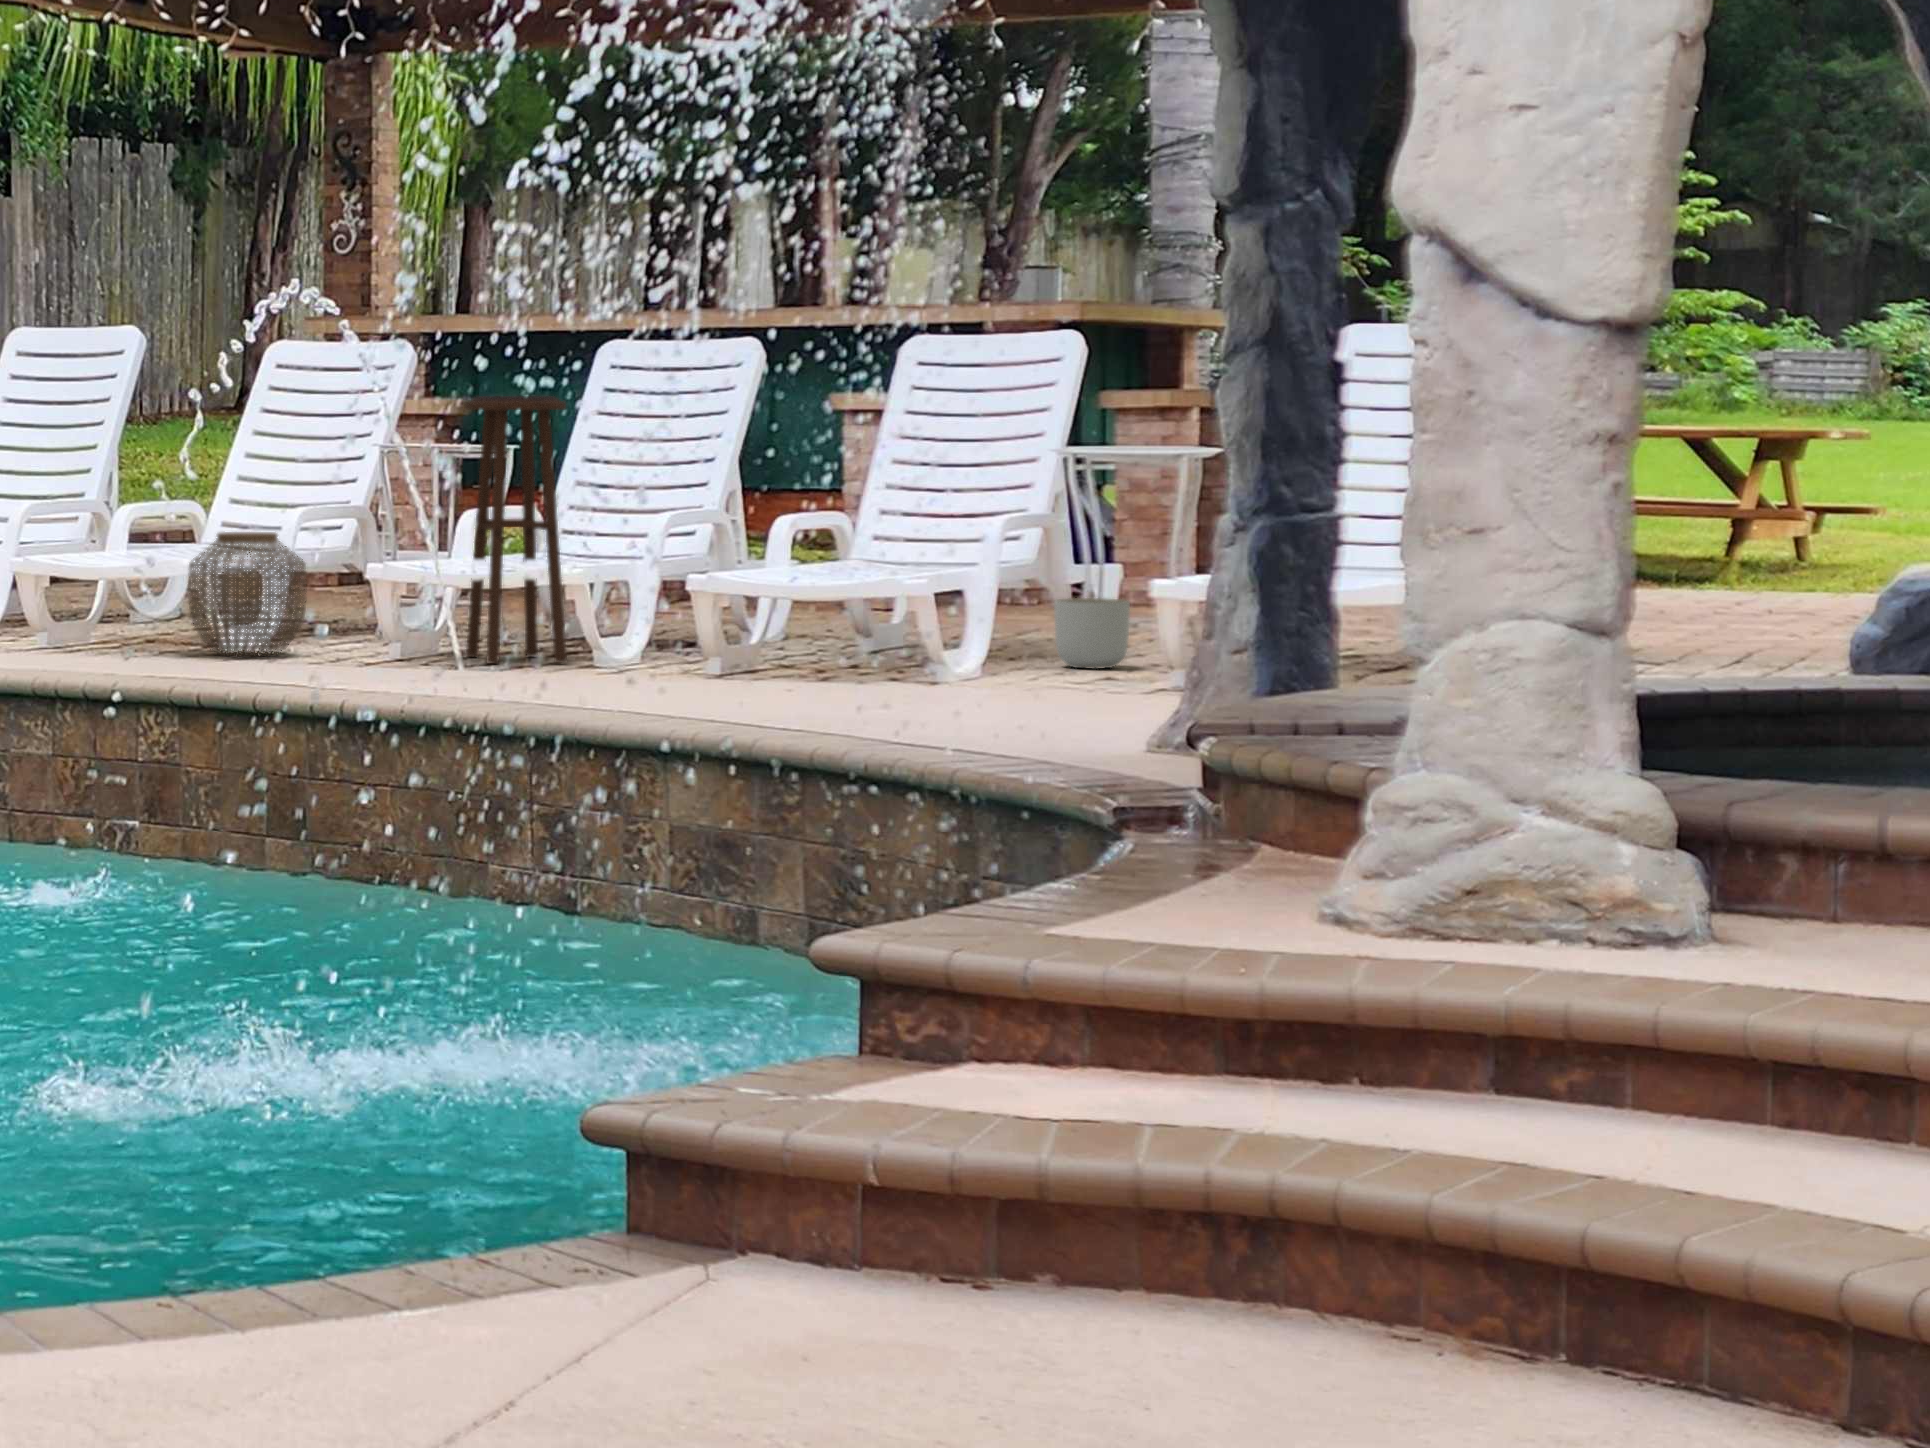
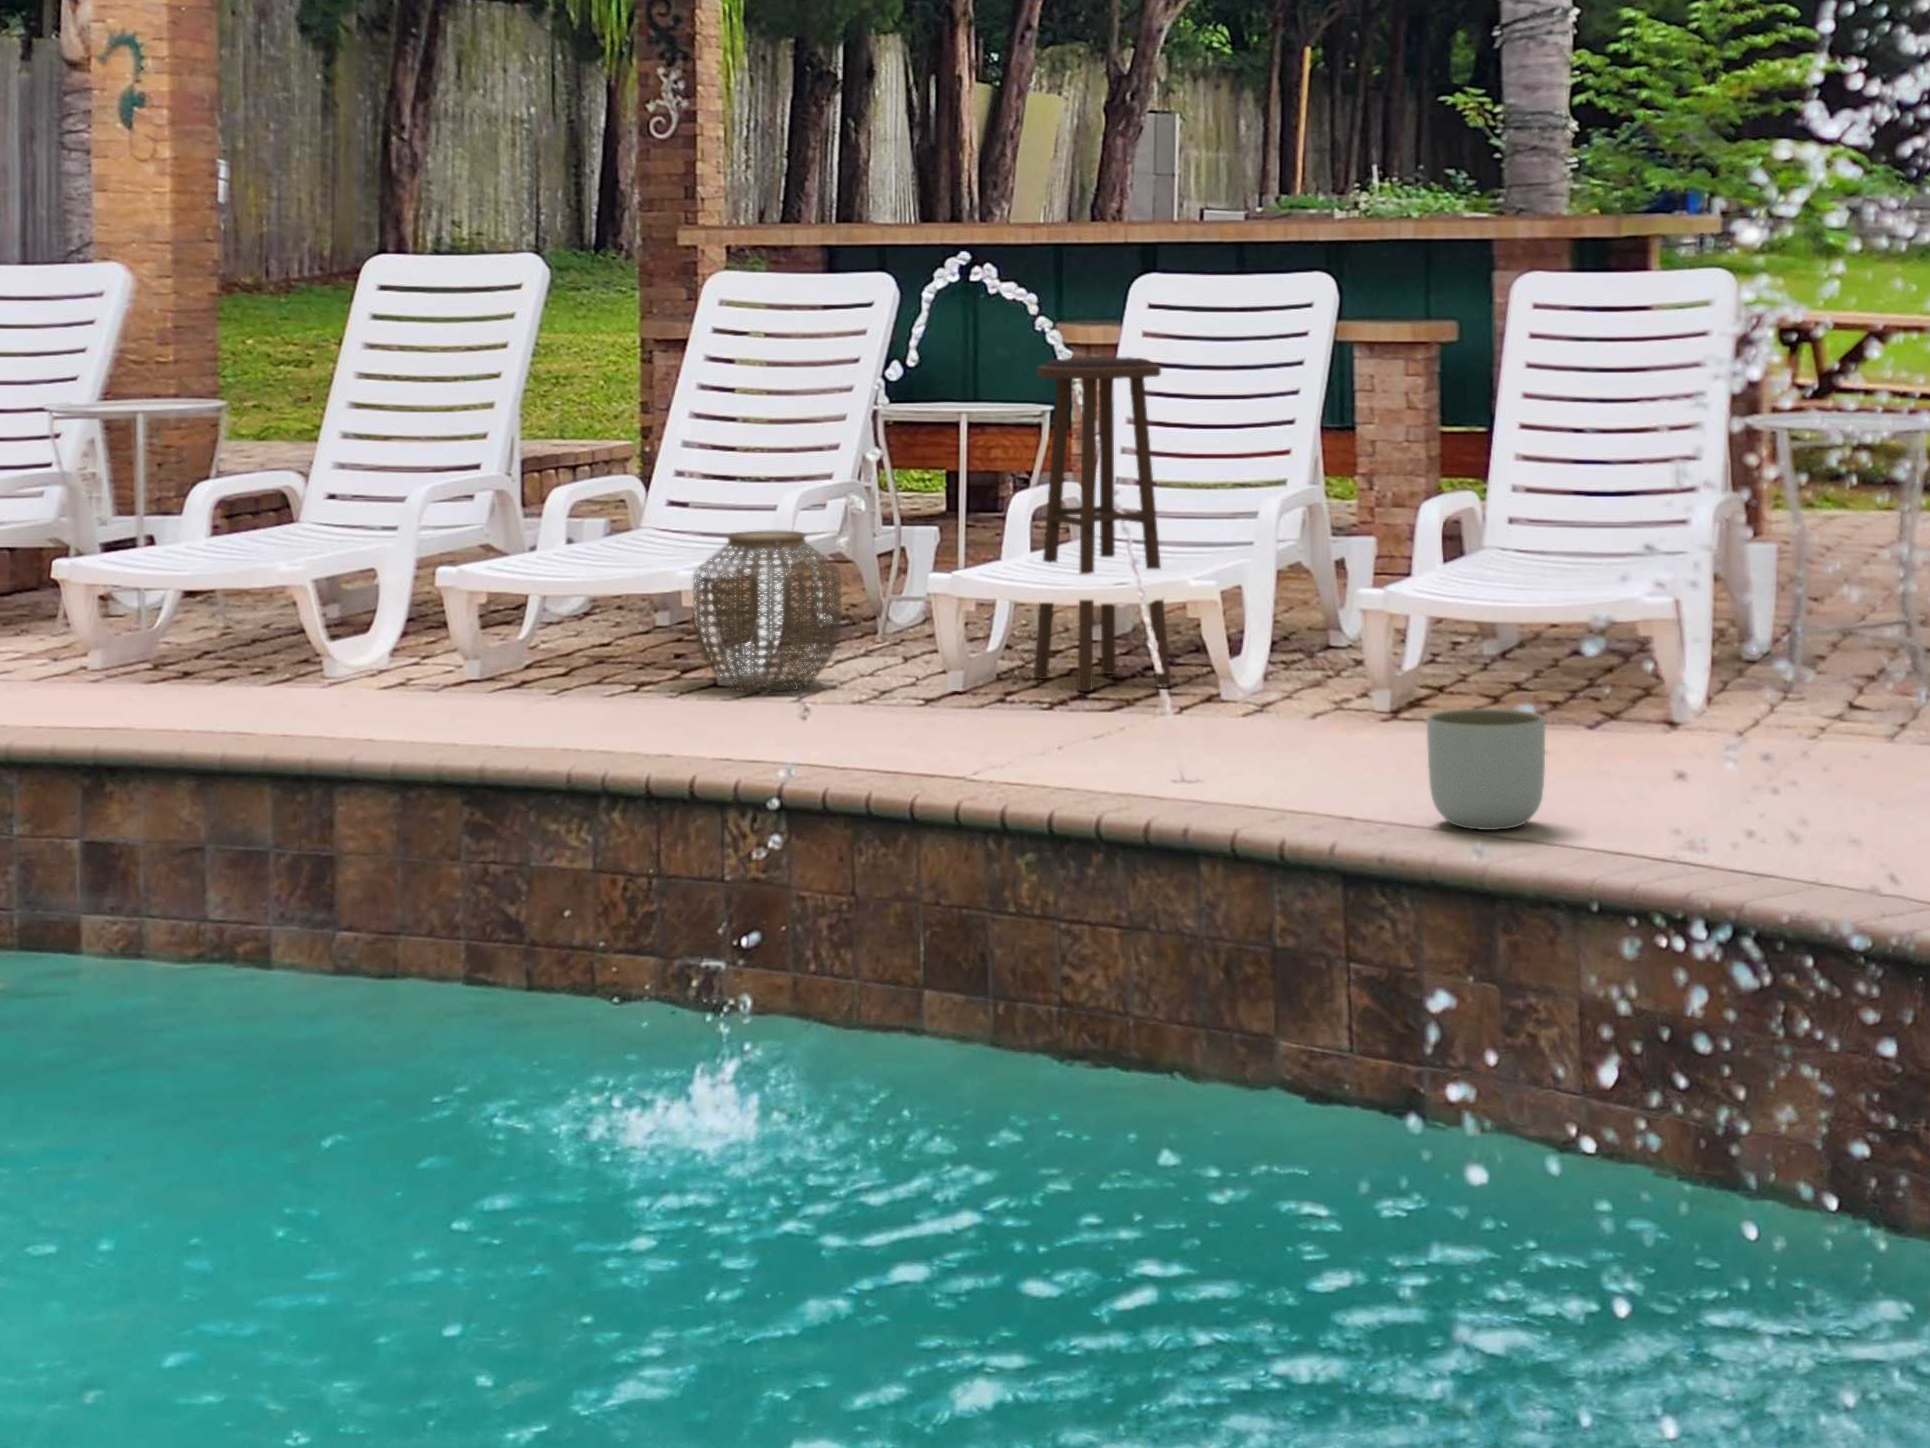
planter: present [1054,598,1130,669] -> present [1427,709,1545,830]

